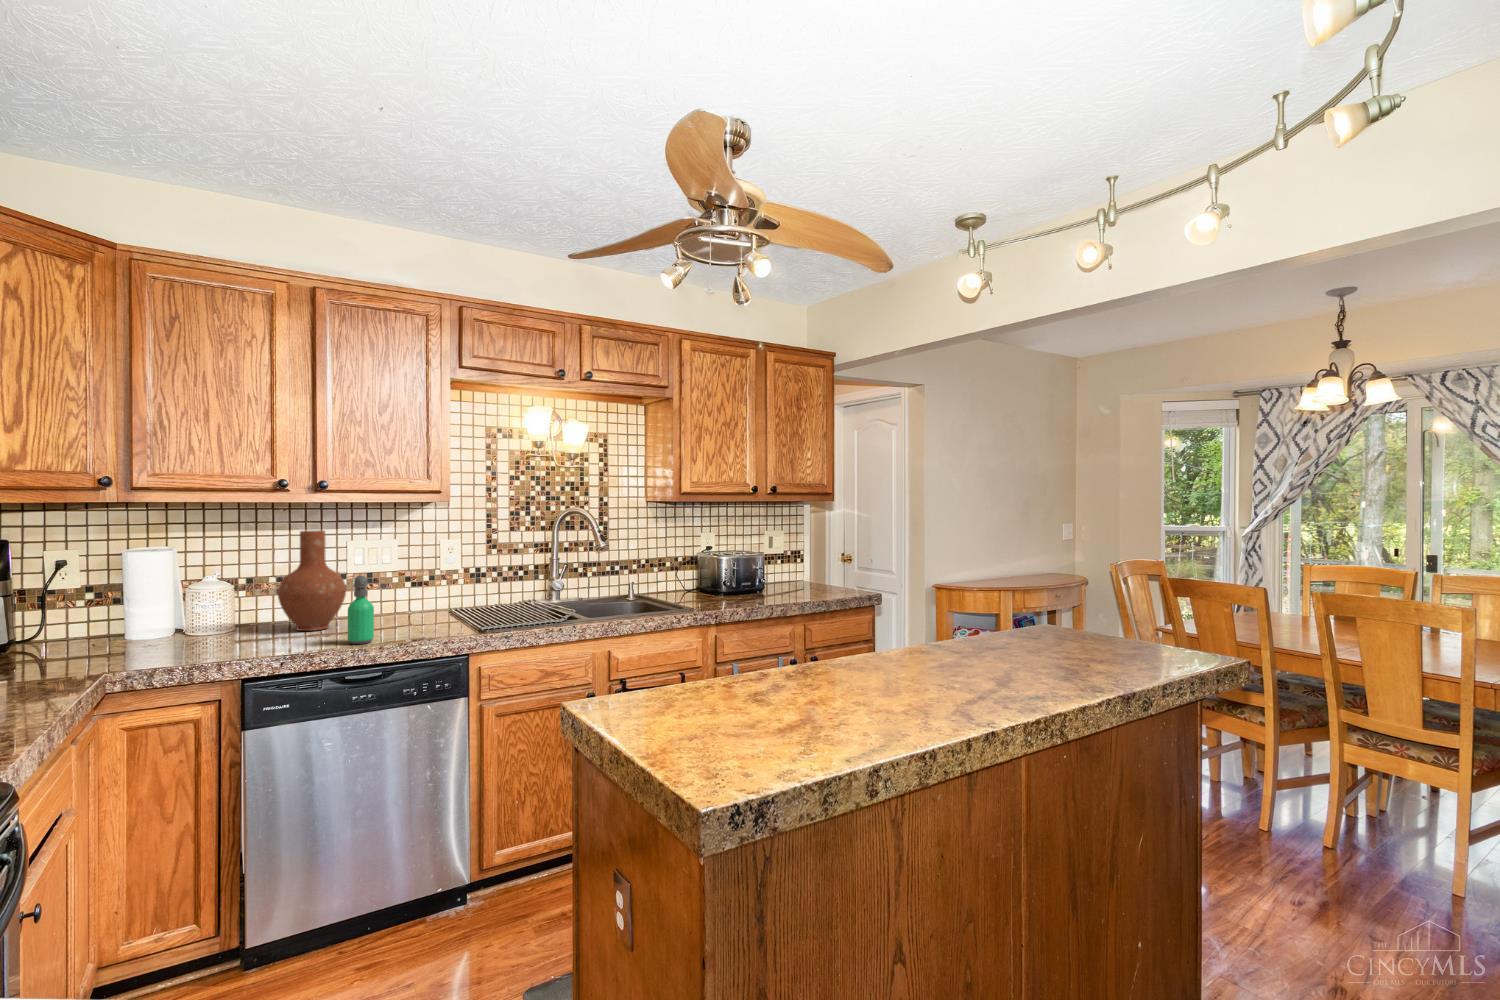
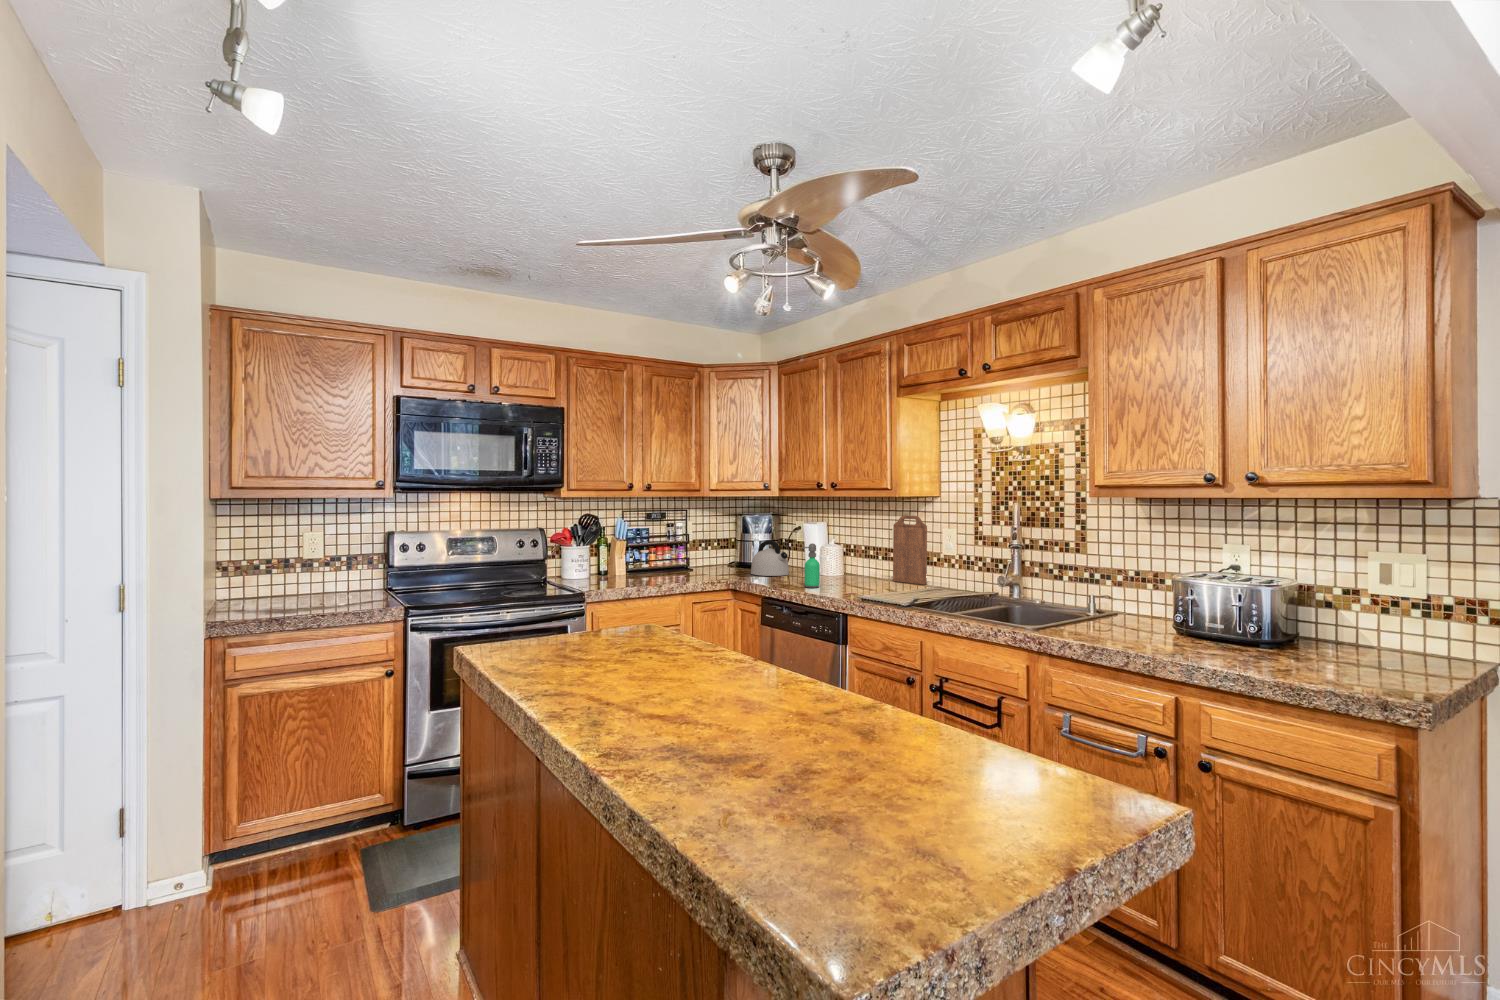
cutting board: none [370,527,424,617] -> present [893,515,927,585]
vase: present [278,530,346,631] -> none [829,515,868,580]
kettle: none [85,590,194,663] -> present [751,540,789,576]

